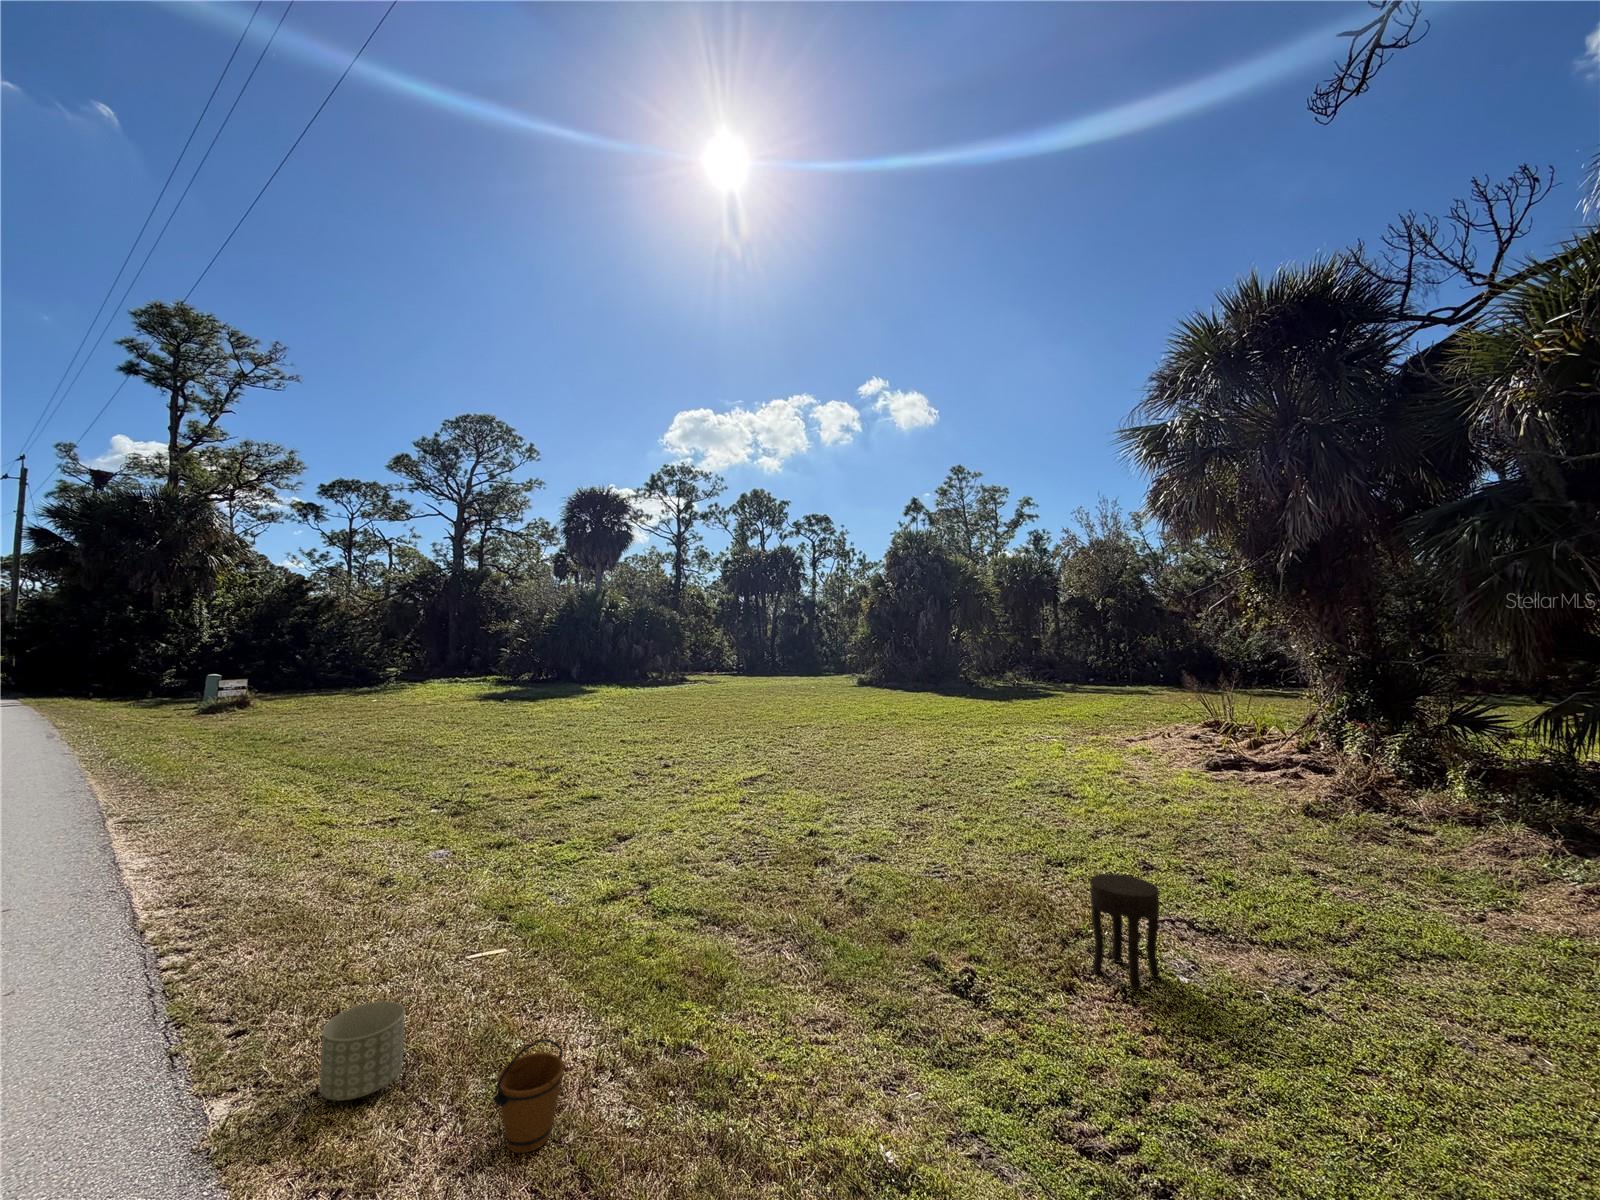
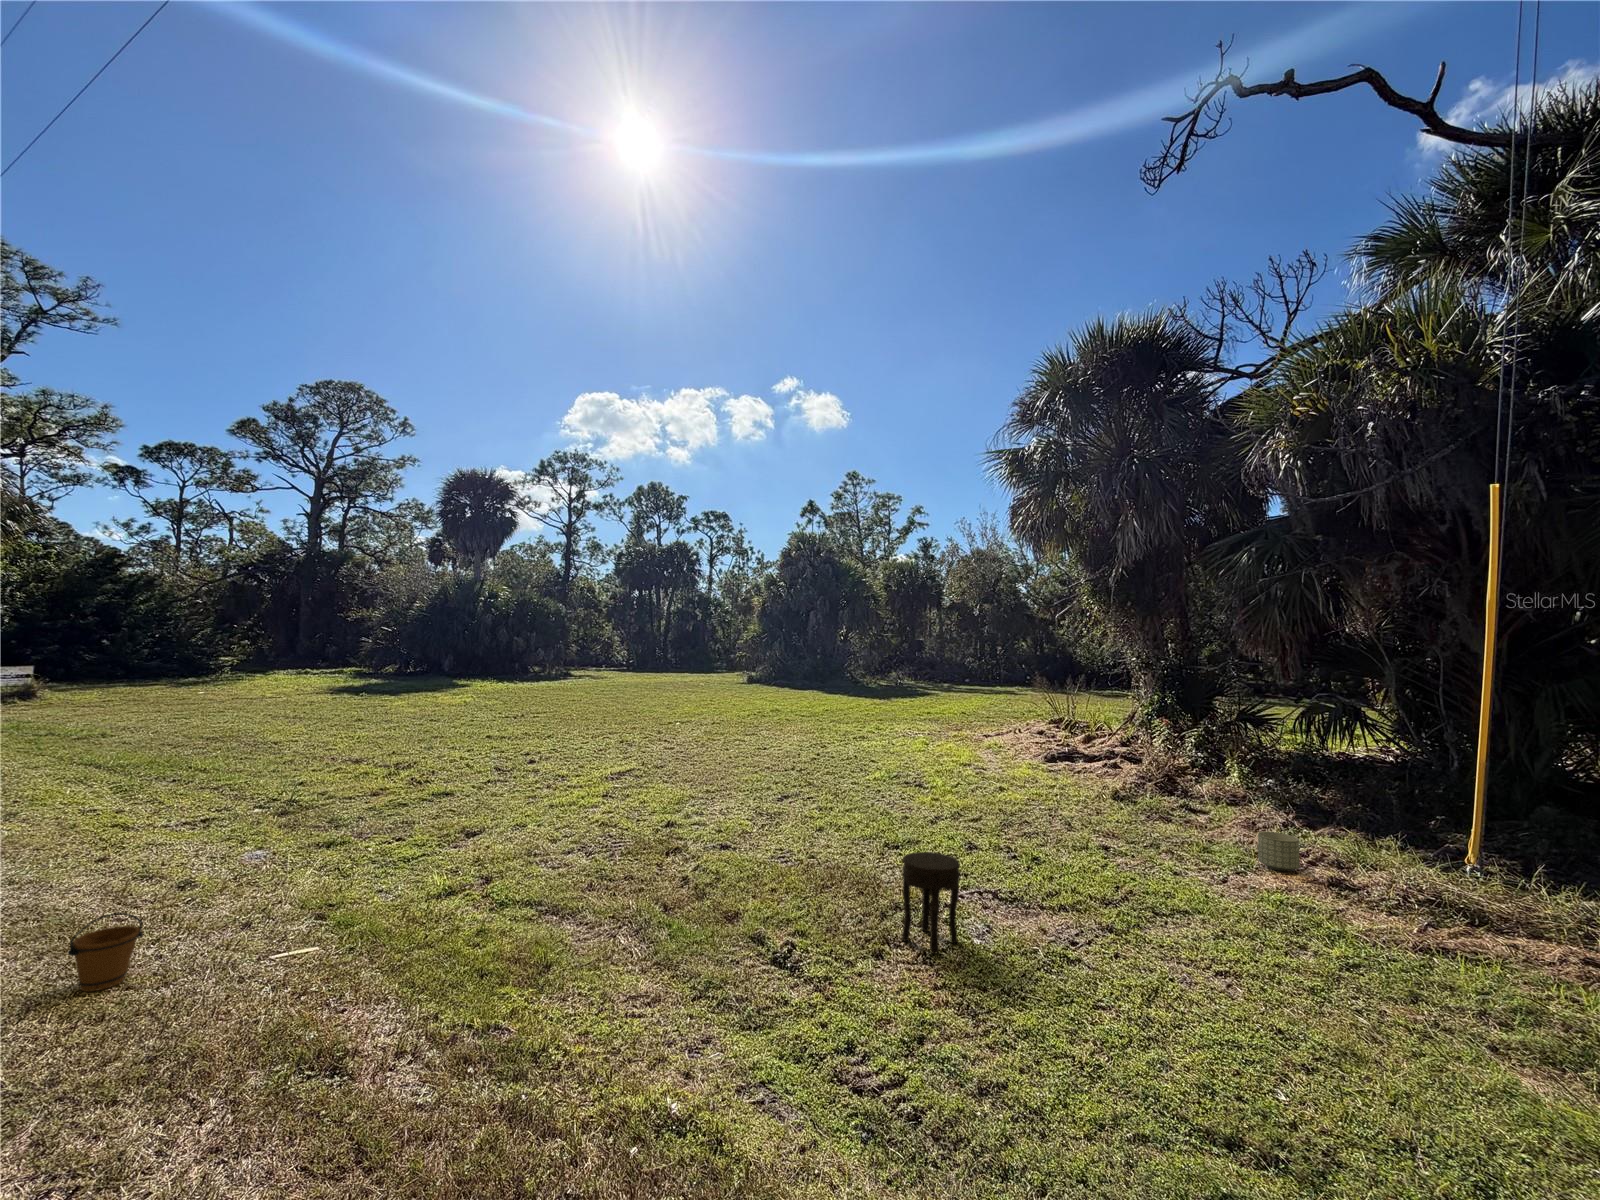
planter: present [319,1001,405,1101] -> present [1258,832,1299,871]
bucket: present [493,1039,566,1153] -> present [68,912,143,992]

